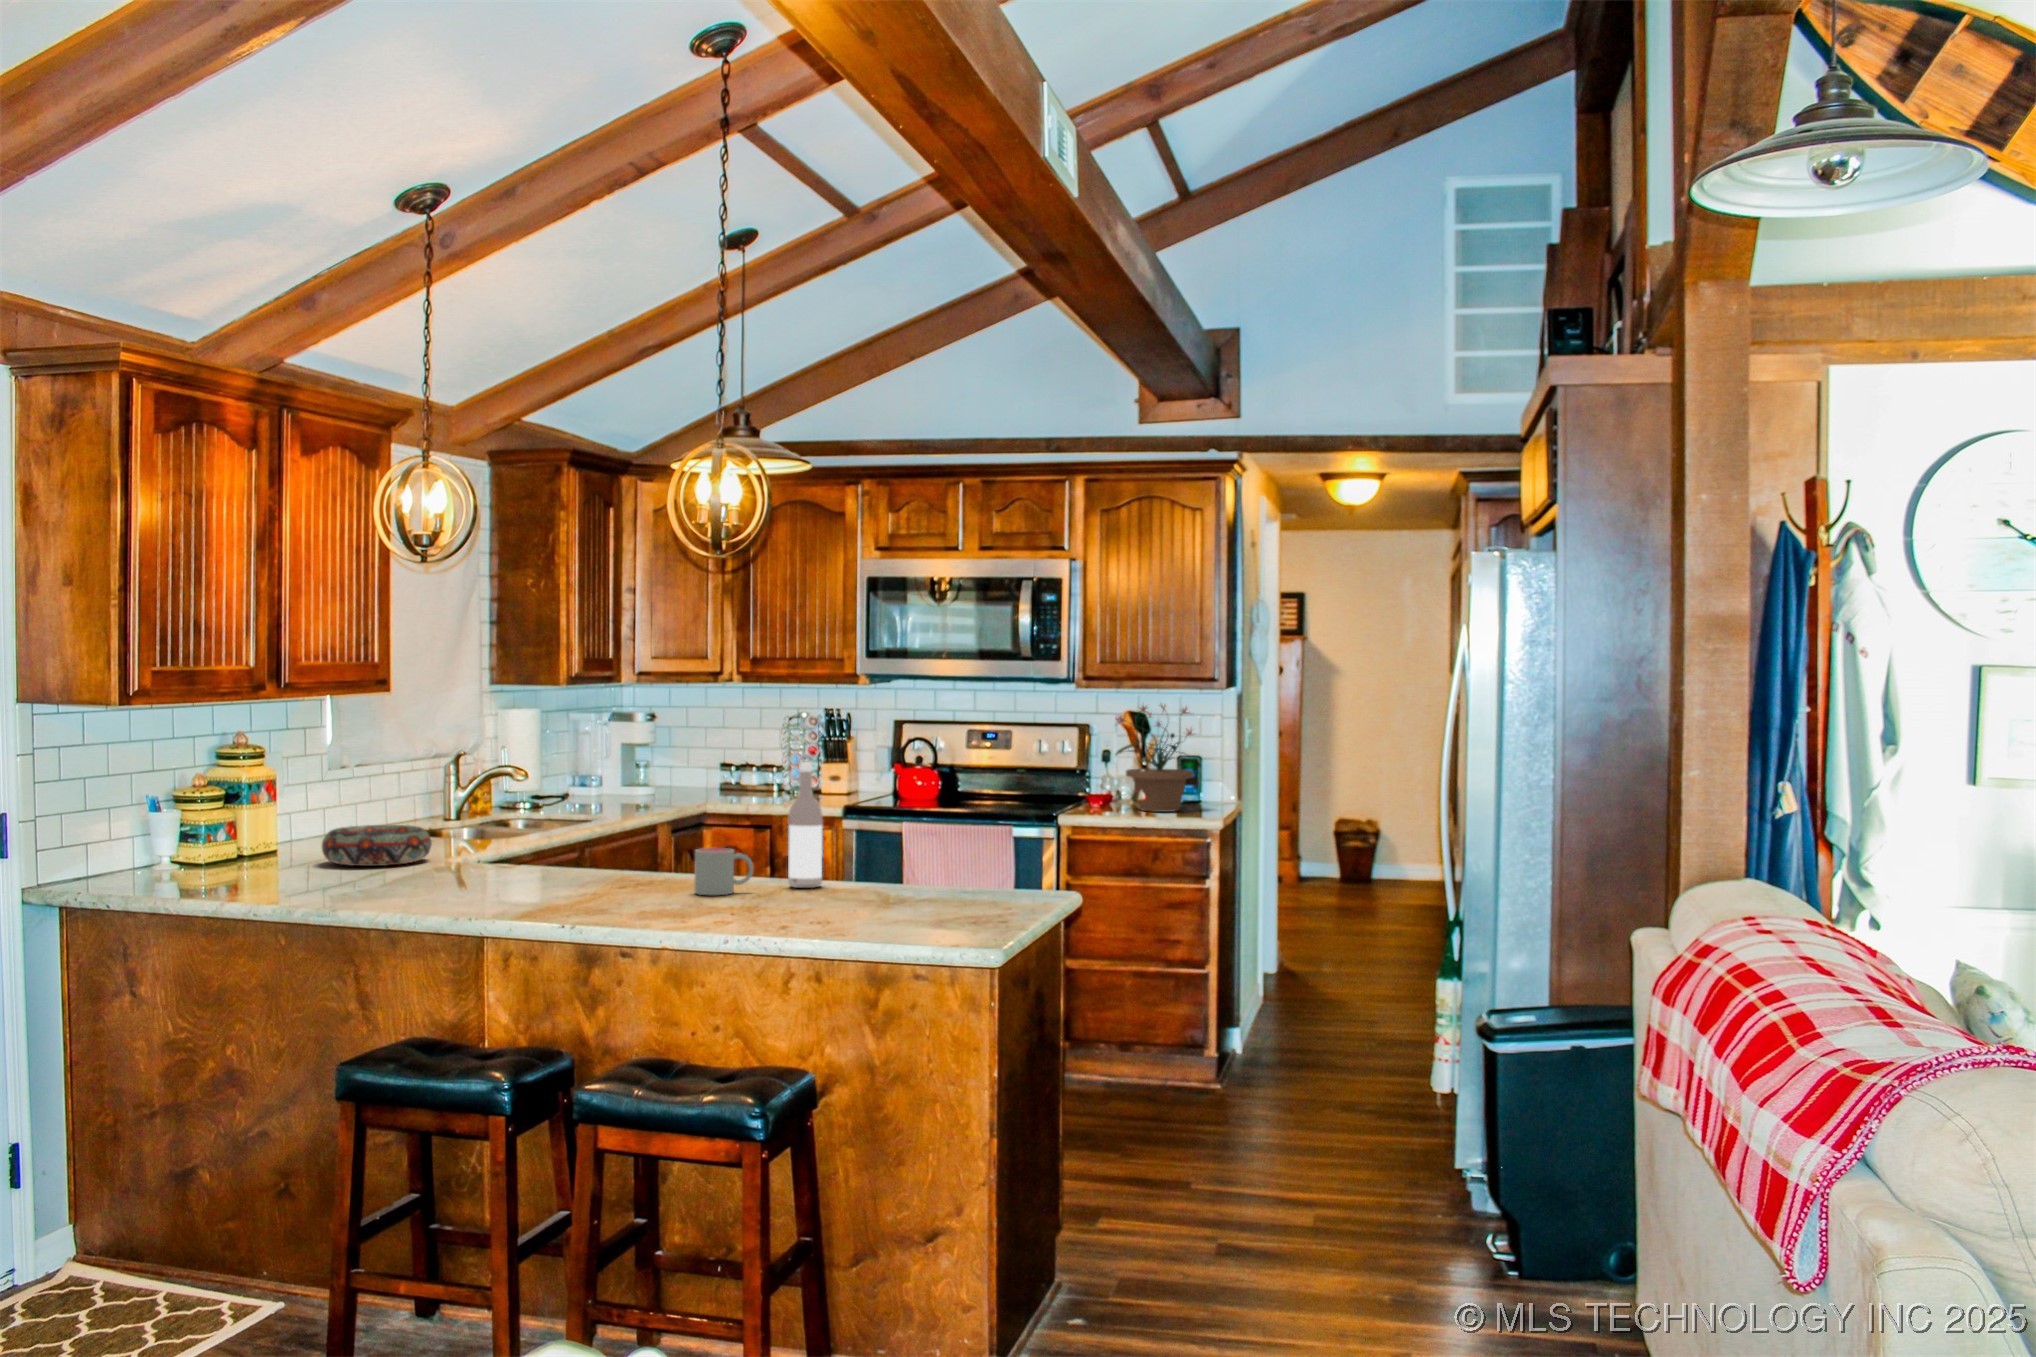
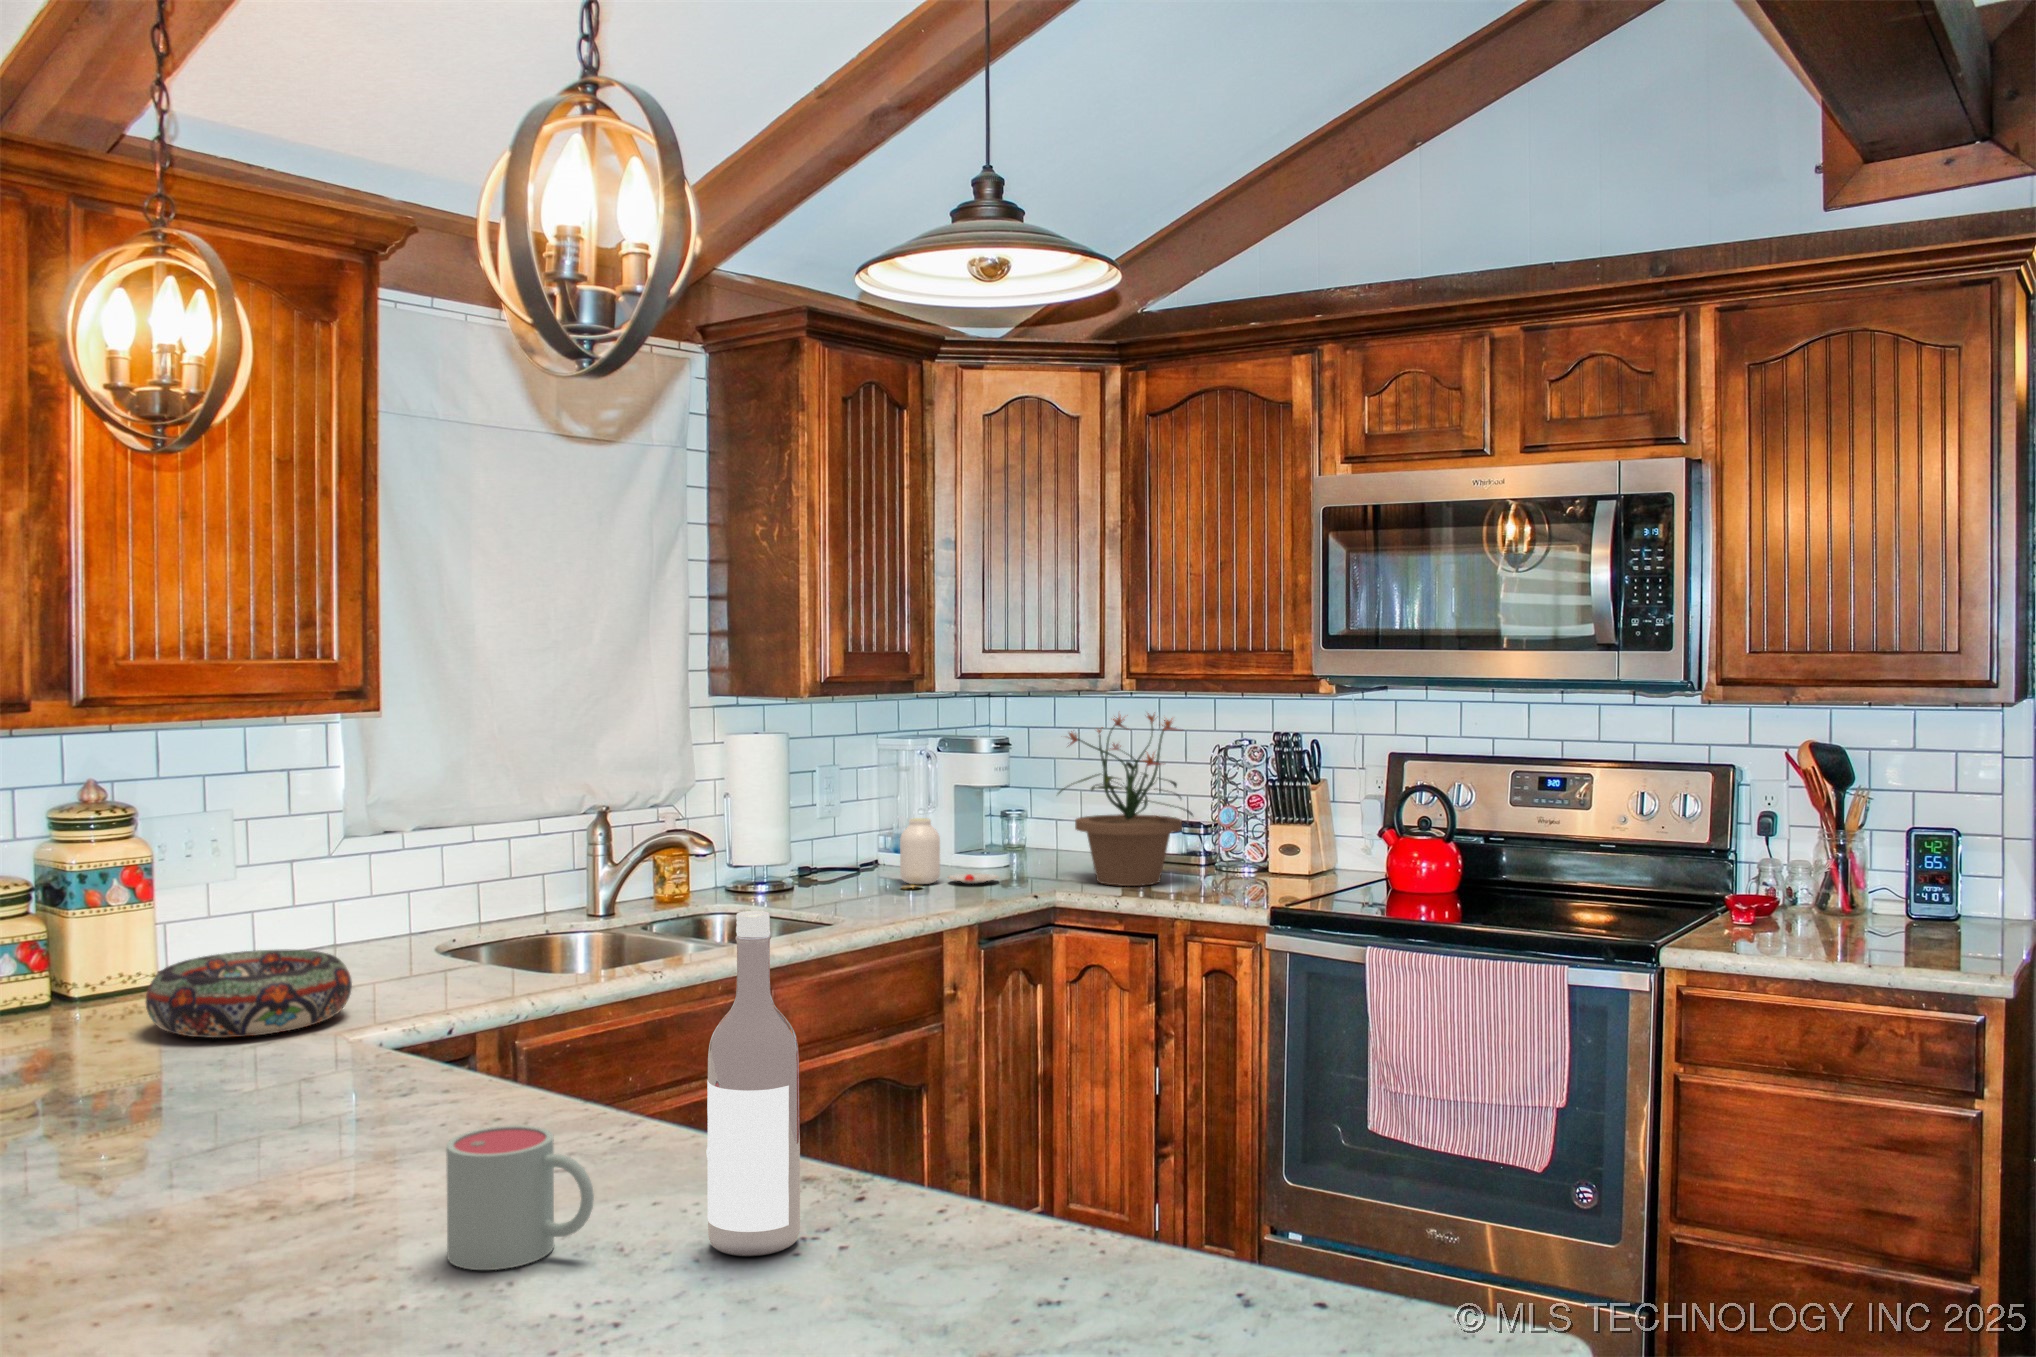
potted plant: present [1116,705,1200,812] -> present [1058,713,1193,886]
jar: none [604,764,672,807] -> present [900,818,999,889]

